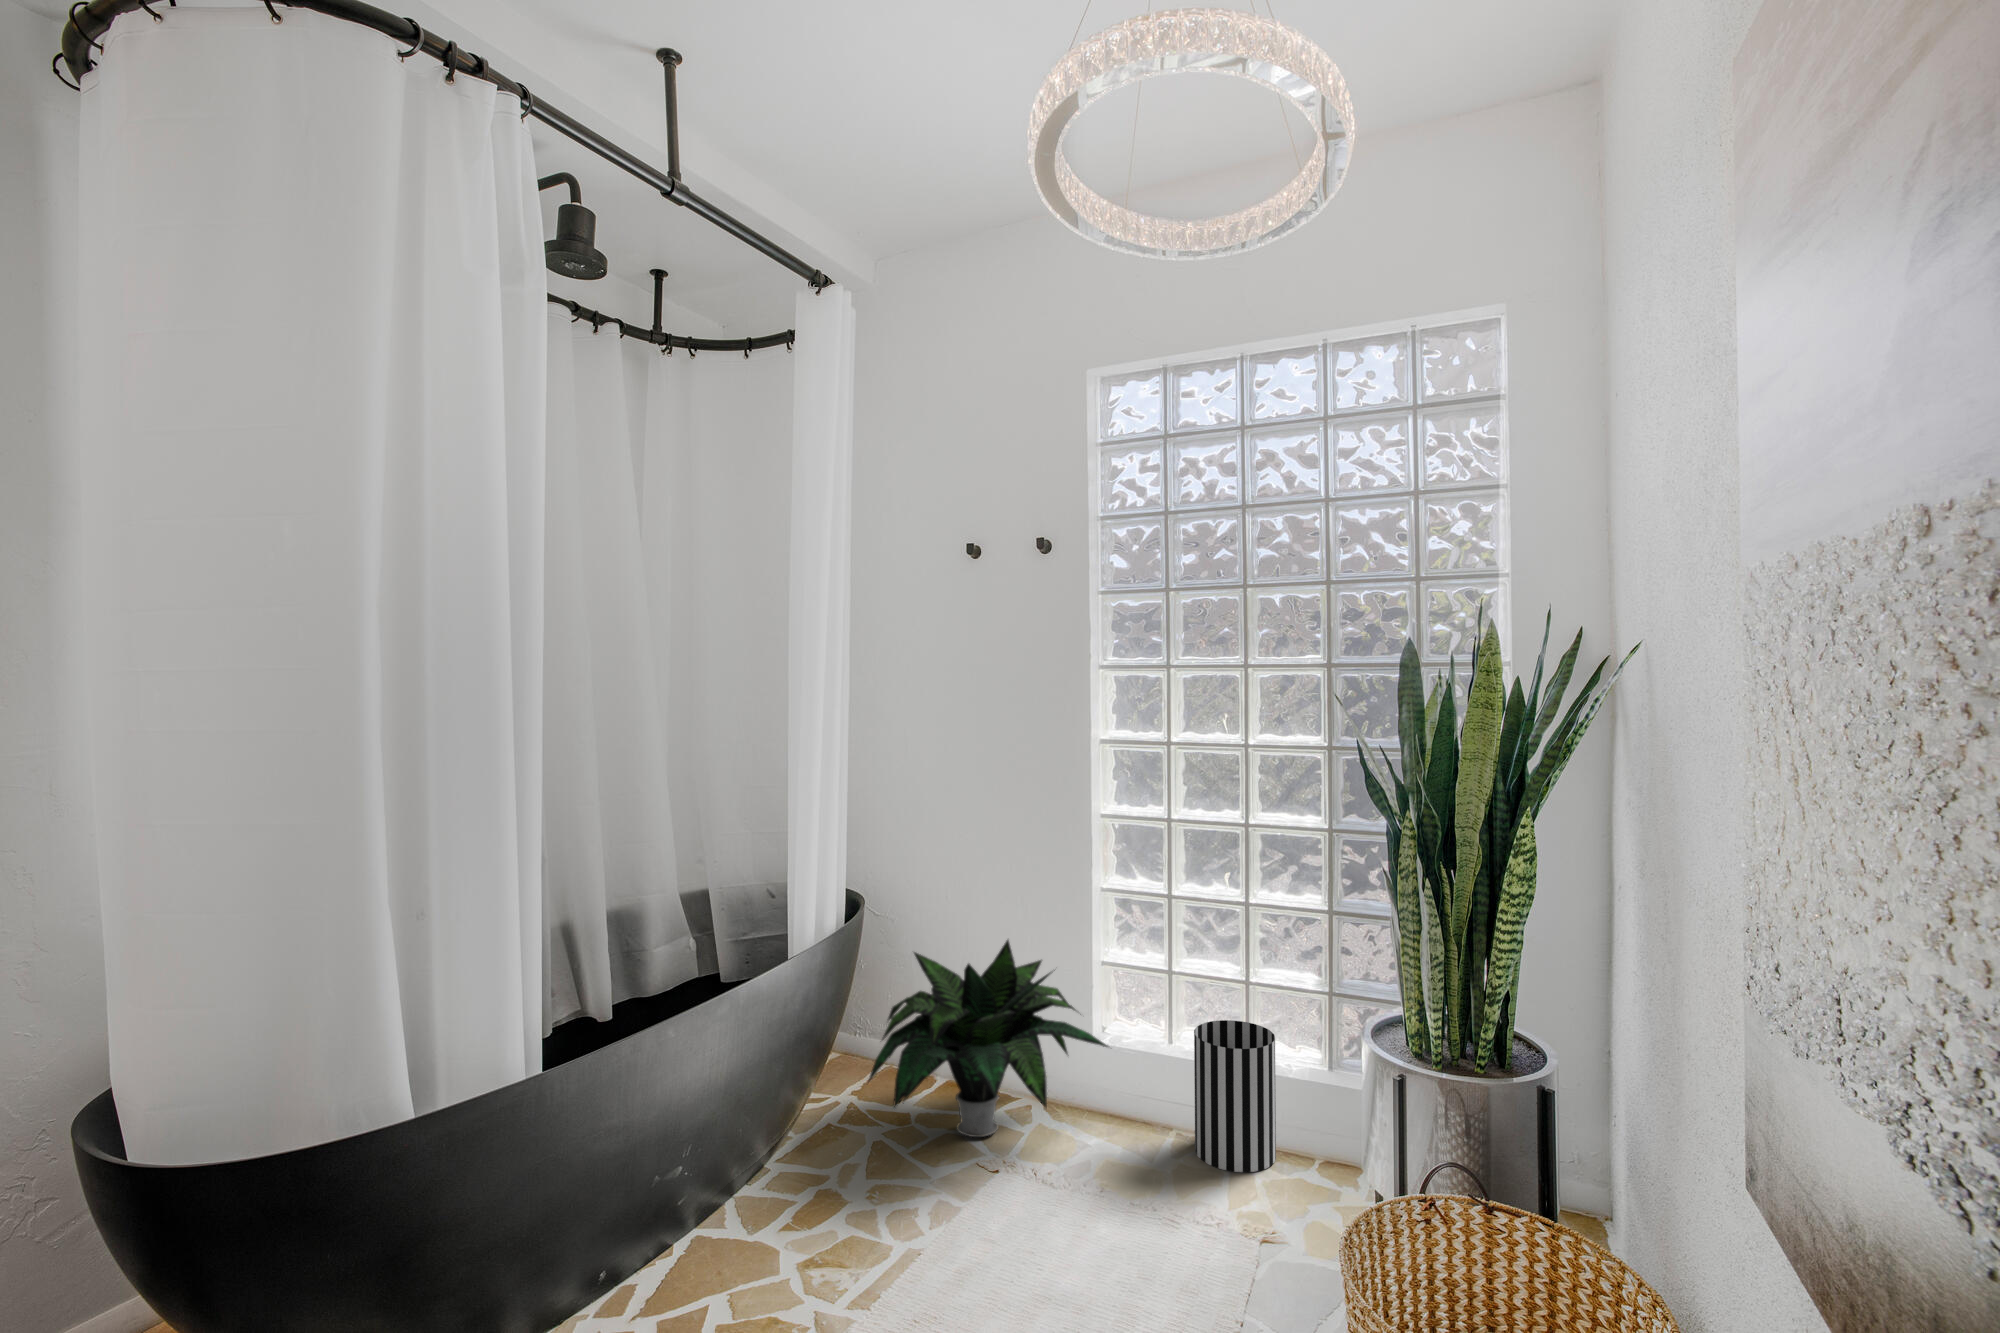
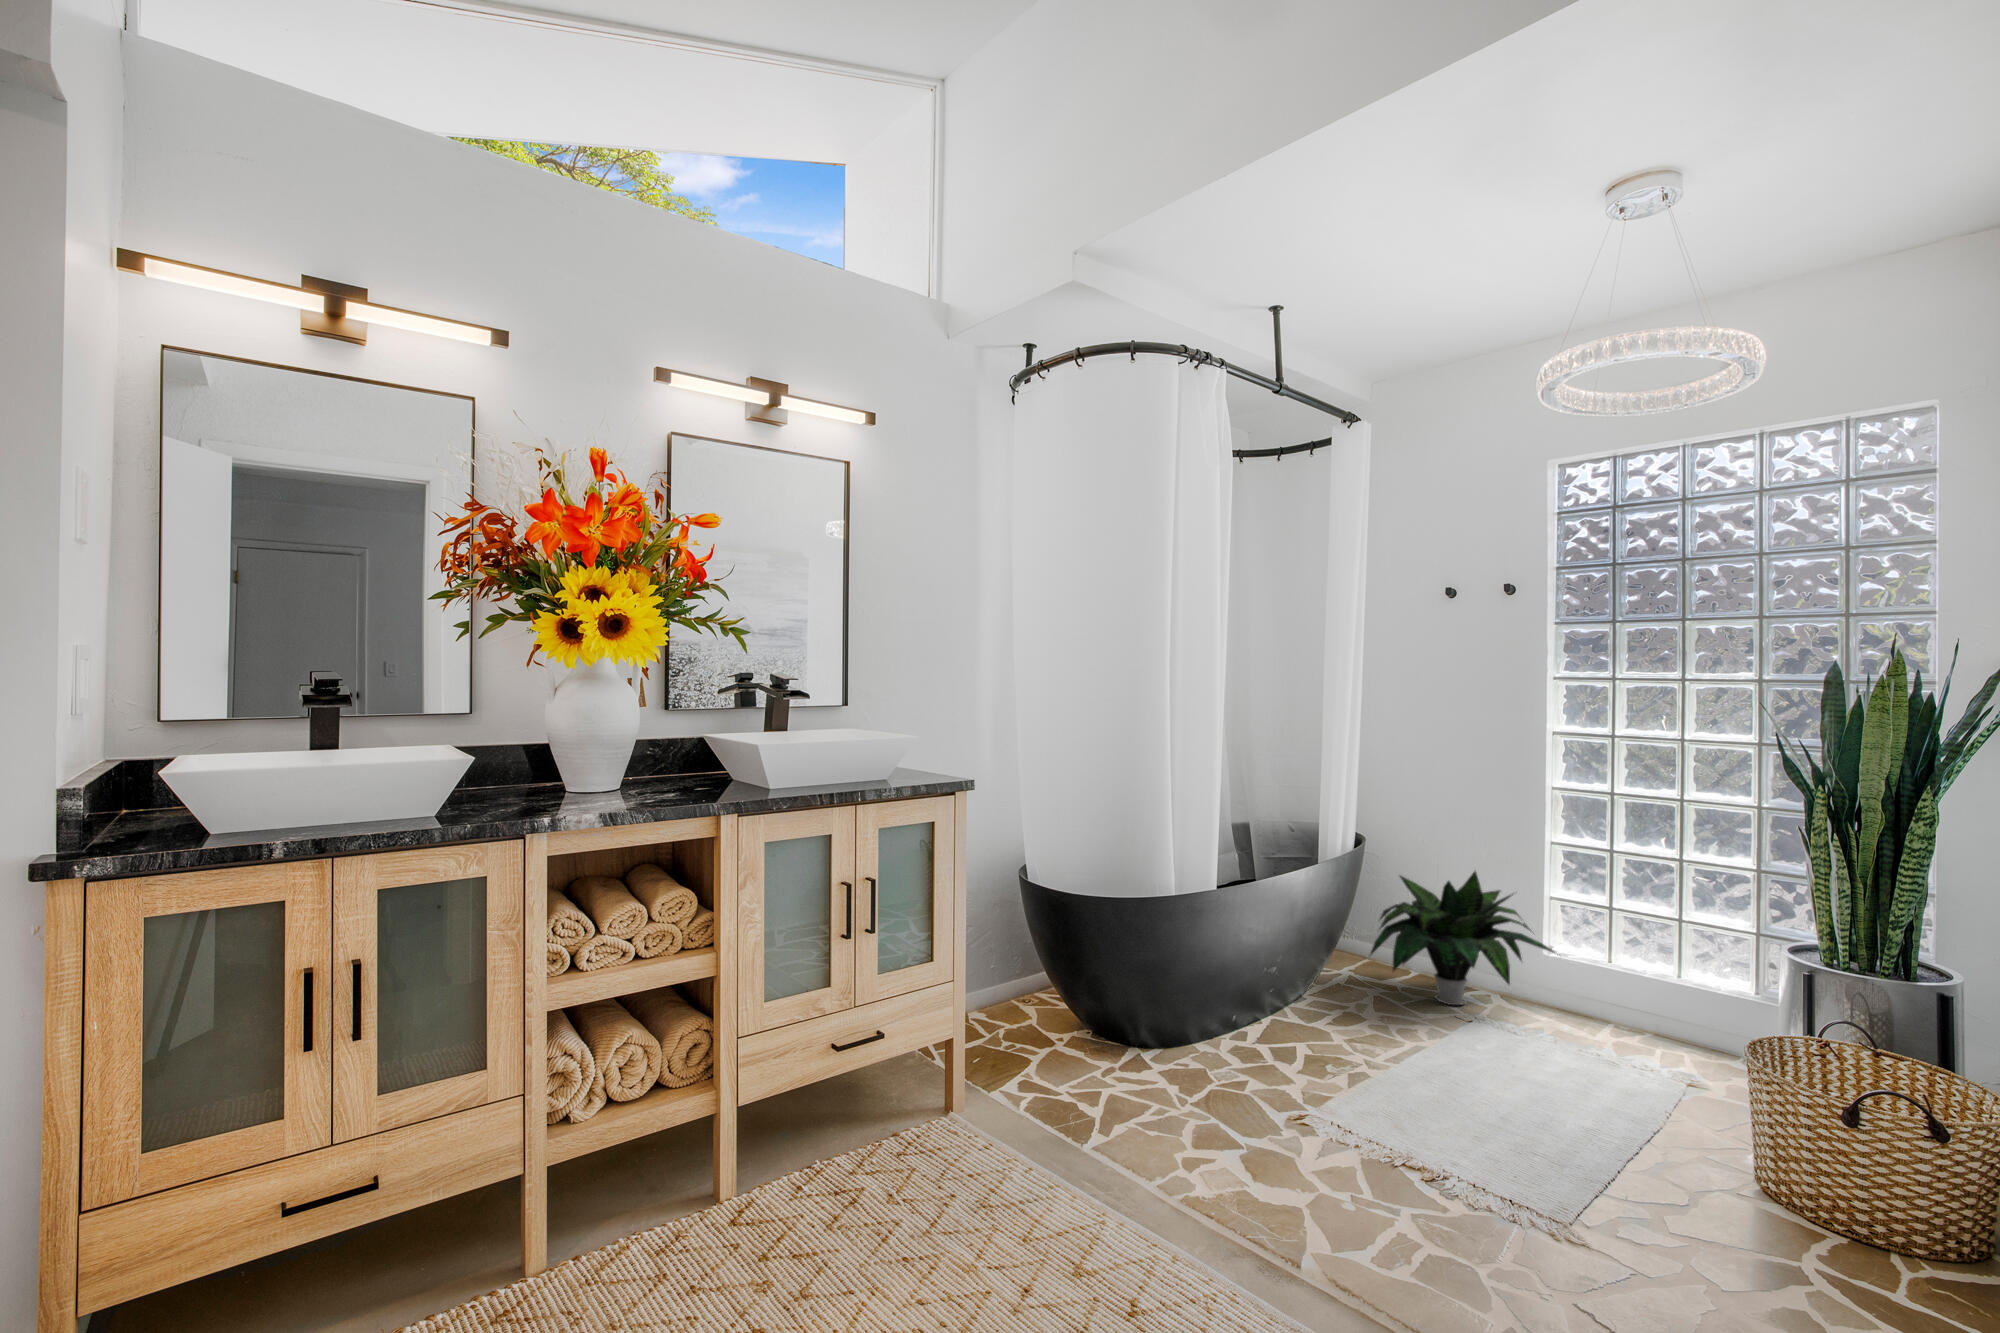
wastebasket: present [1194,1020,1276,1172] -> none [1633,946,1706,1057]

